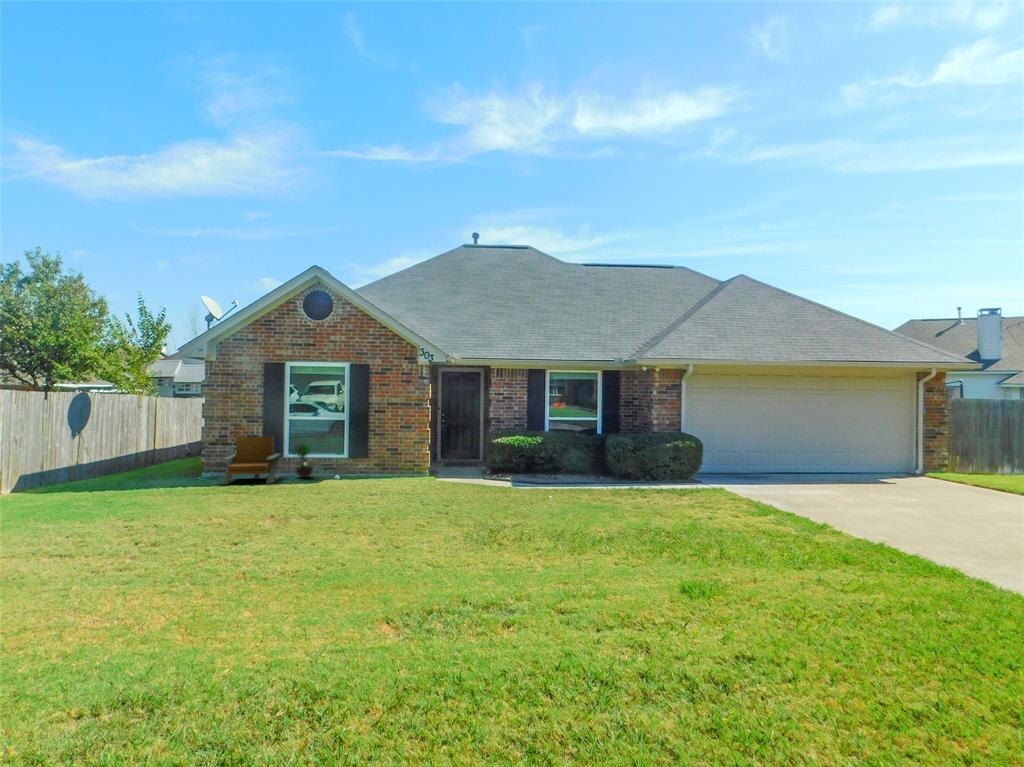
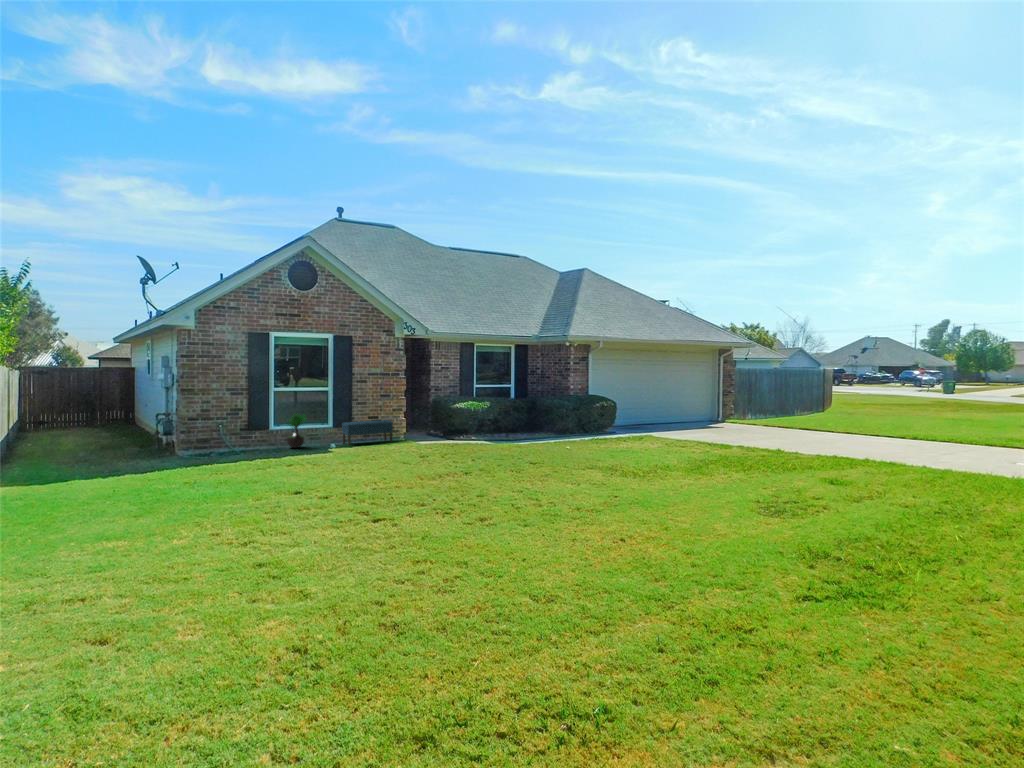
lounge chair: present [222,437,281,484] -> none [220,409,282,459]
bench: none [352,453,405,479] -> present [342,420,393,446]

